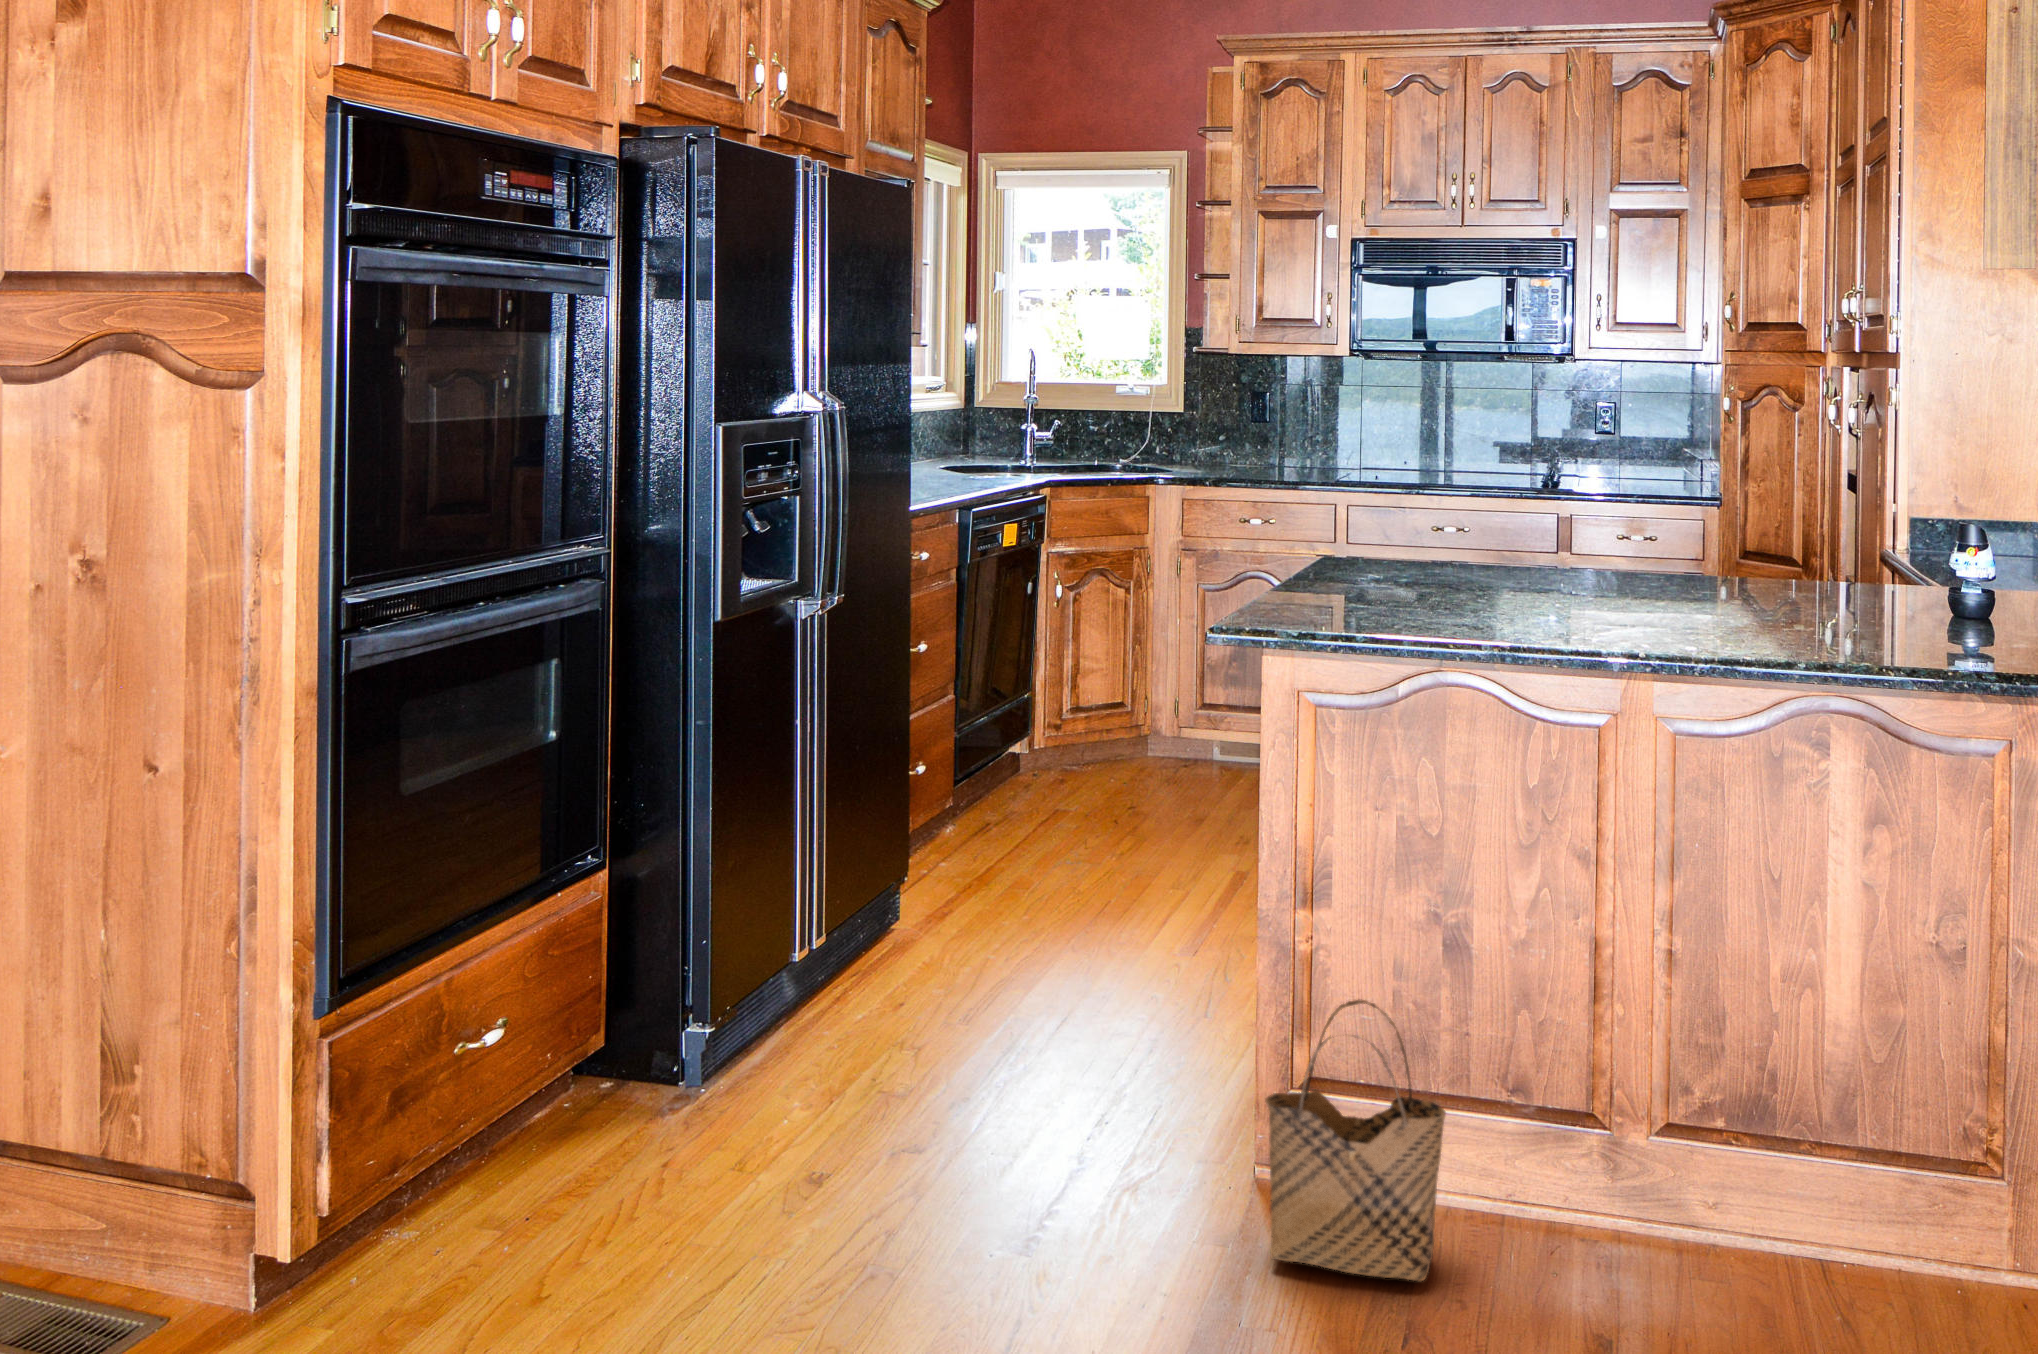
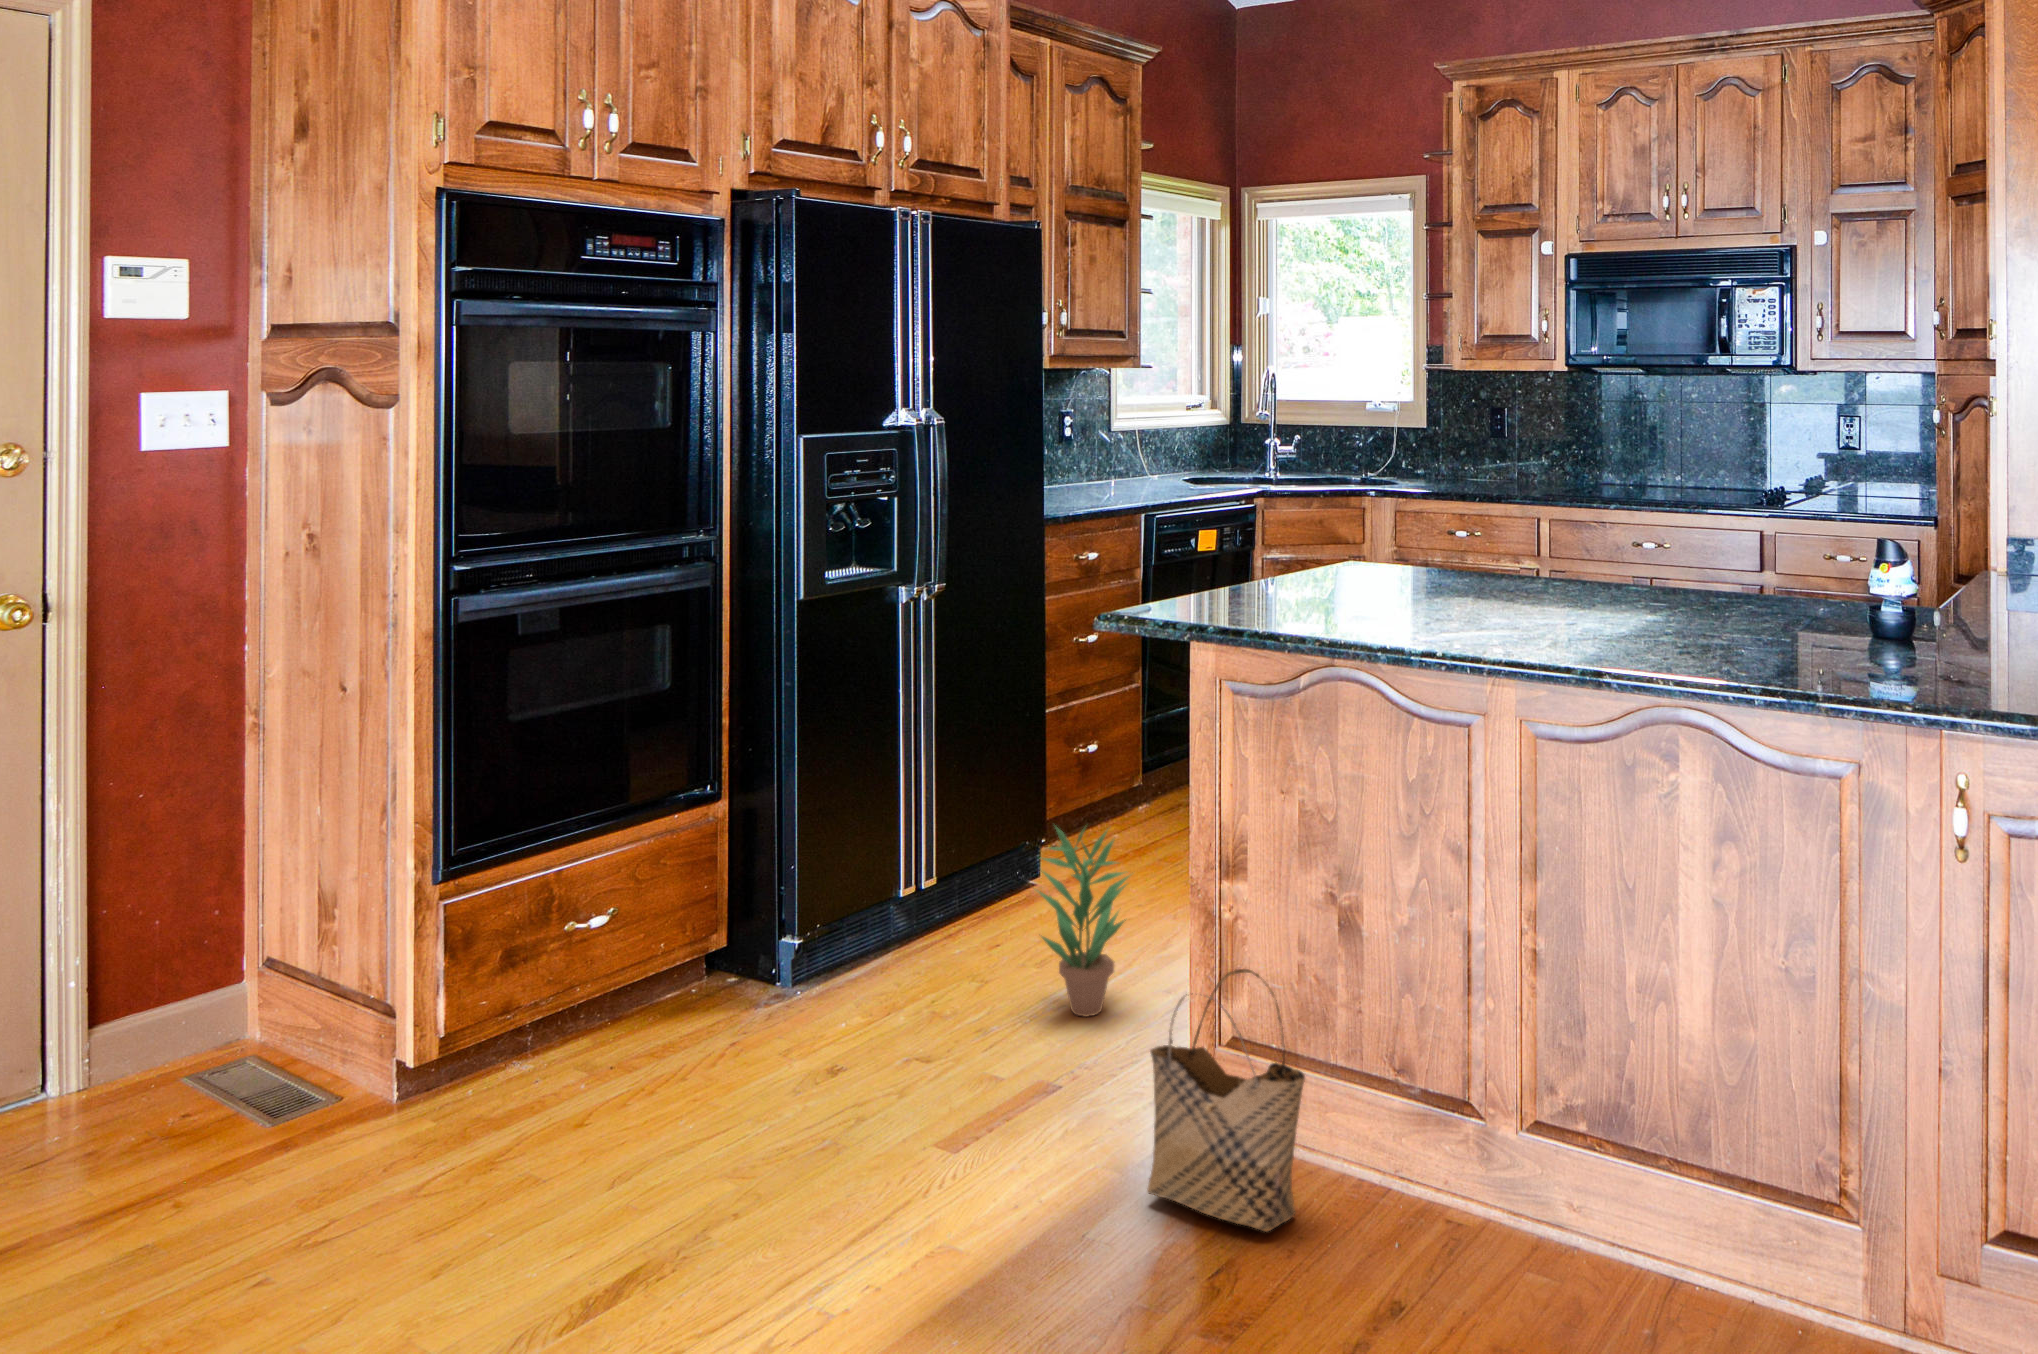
potted plant: none [993,851,1105,1065] -> present [1038,827,1129,1017]

